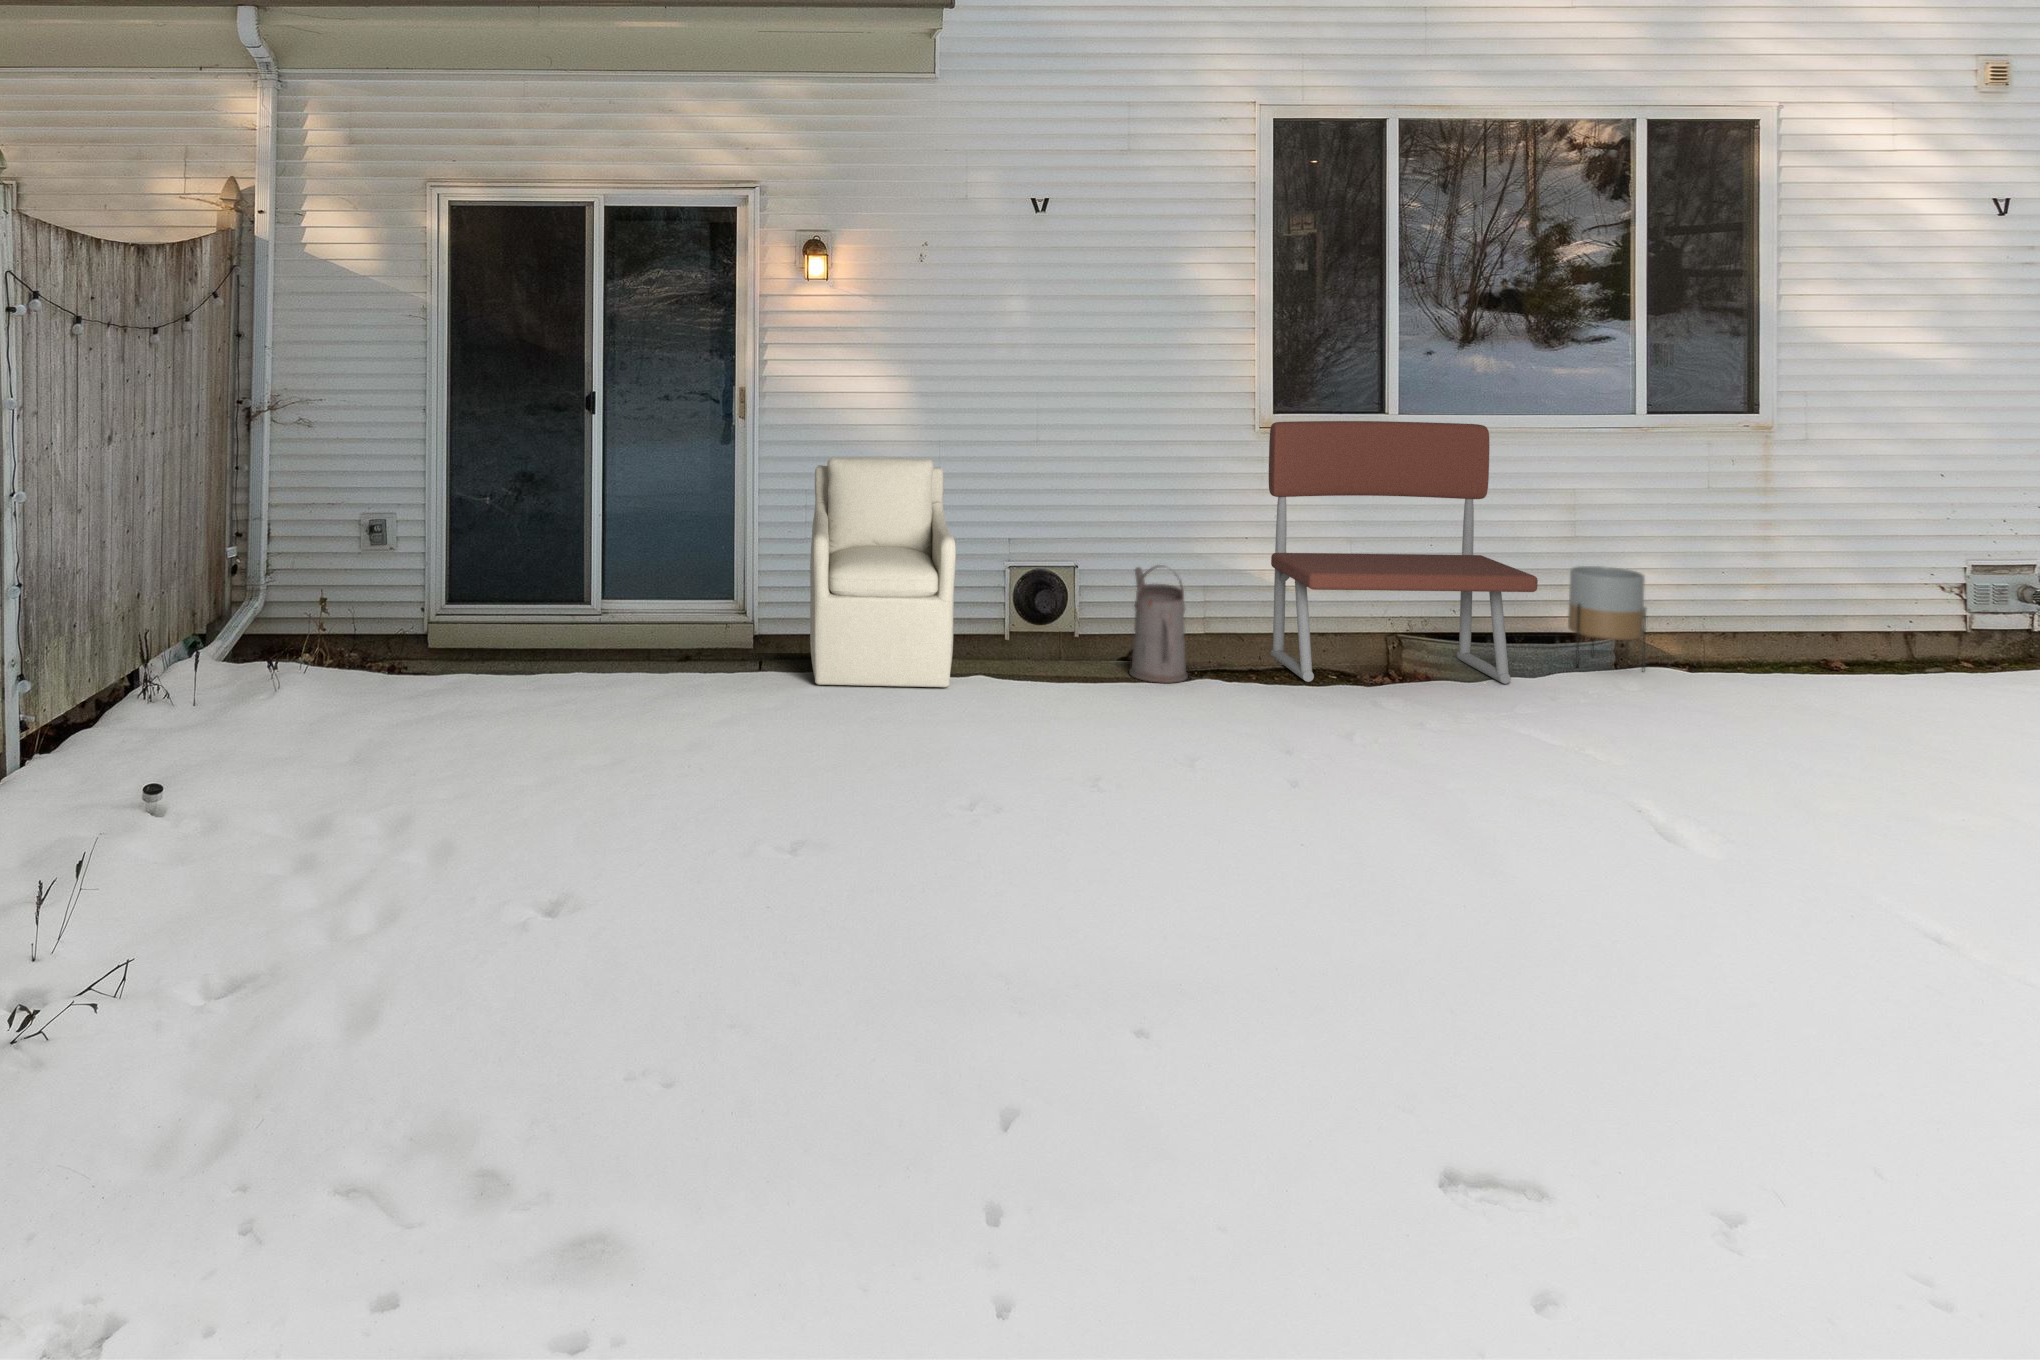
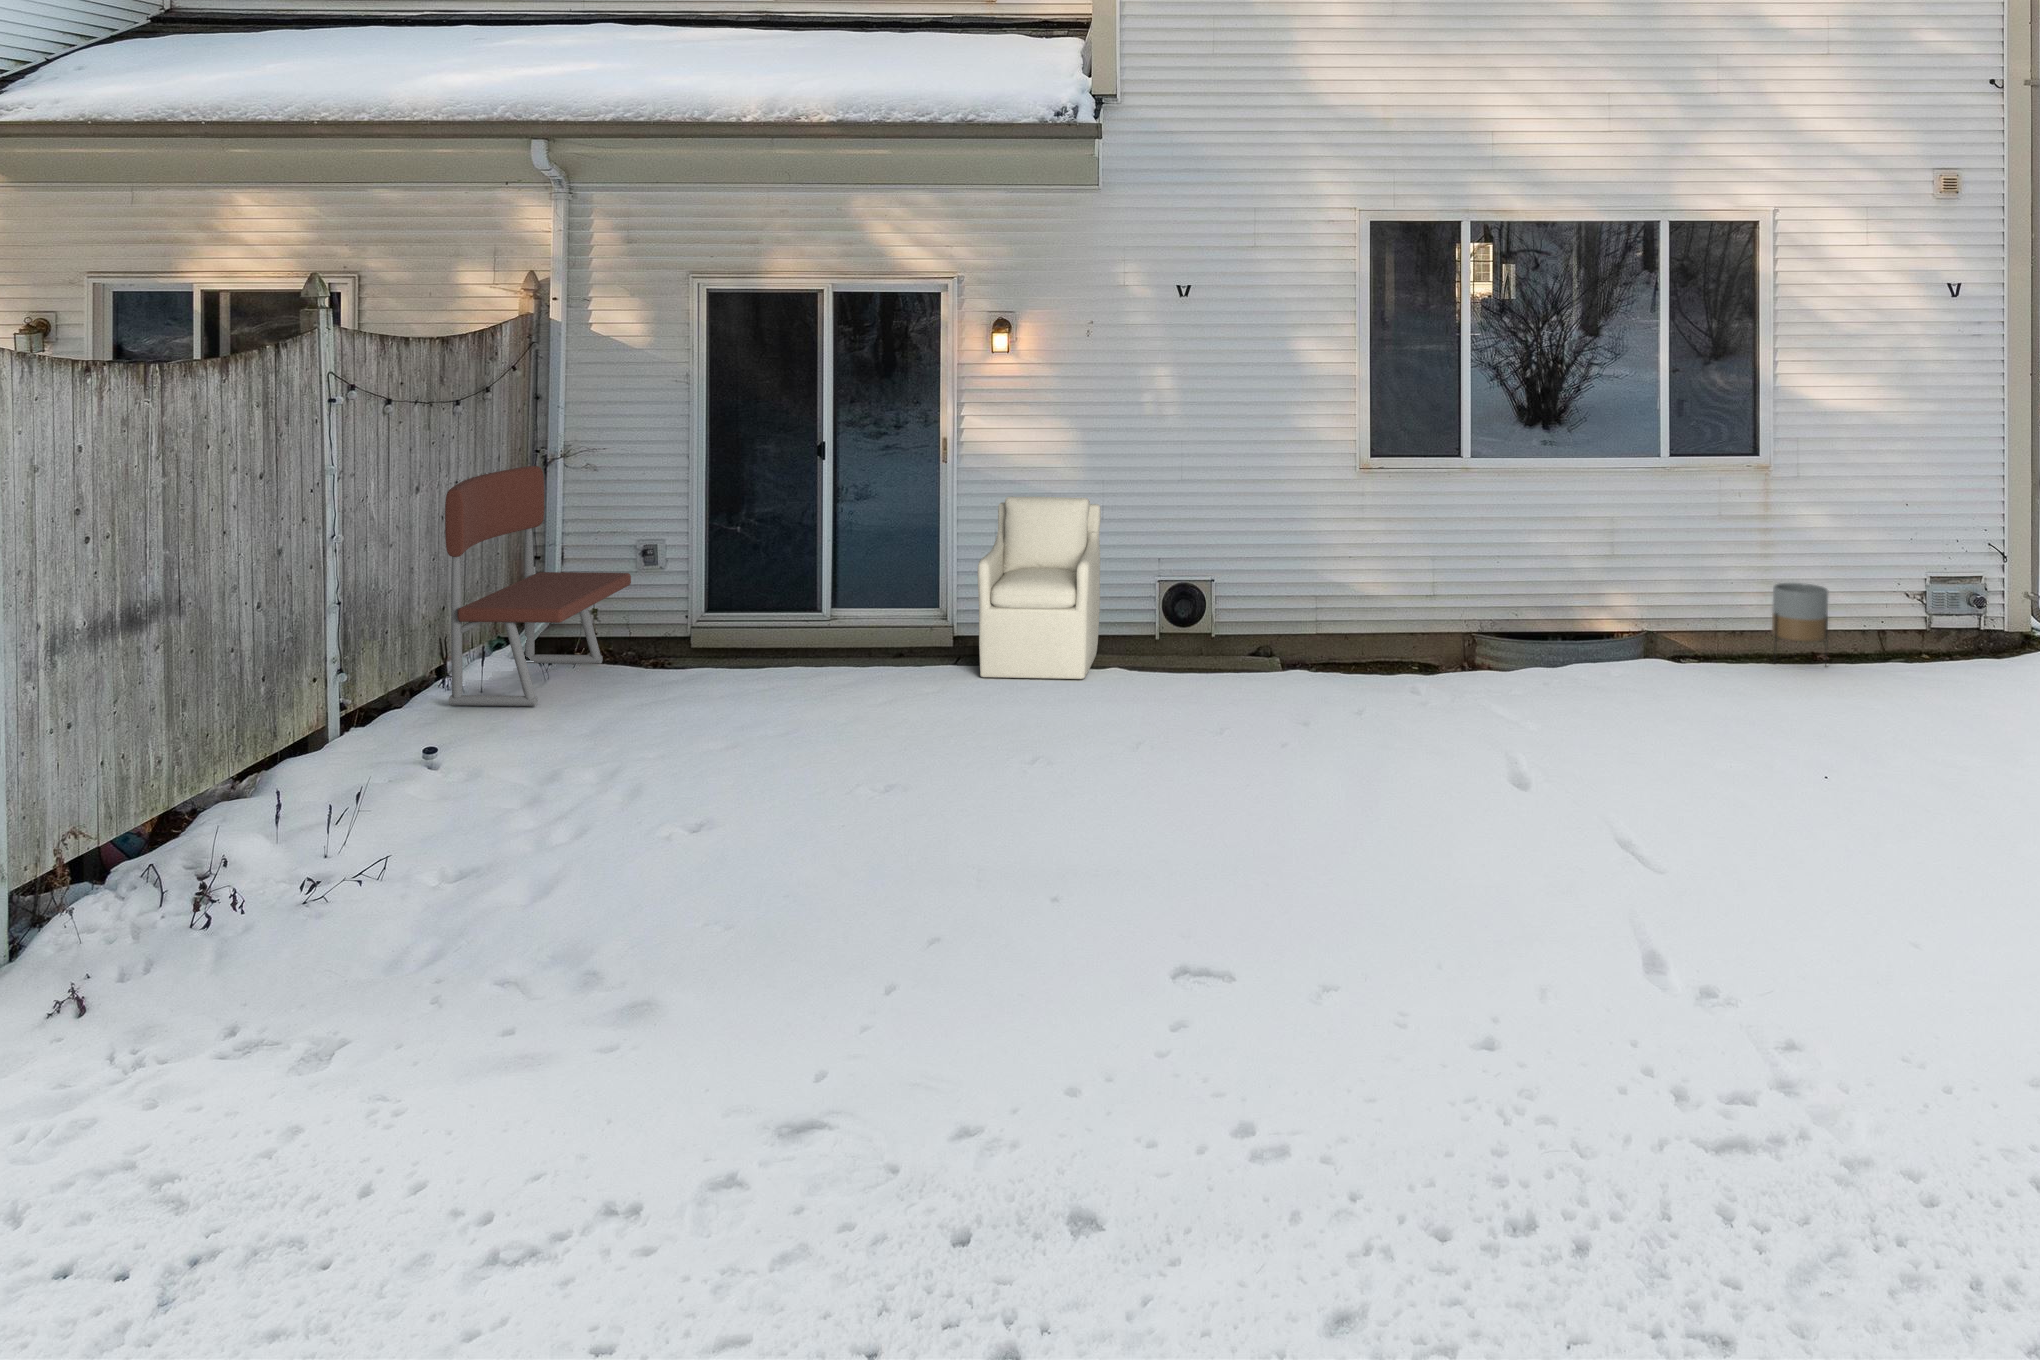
bench: present [1269,421,1538,684] -> present [445,466,631,706]
watering can: present [1129,565,1188,683] -> none [1237,583,1281,675]
planter: present [1568,566,1646,667] -> present [1772,583,1828,642]

